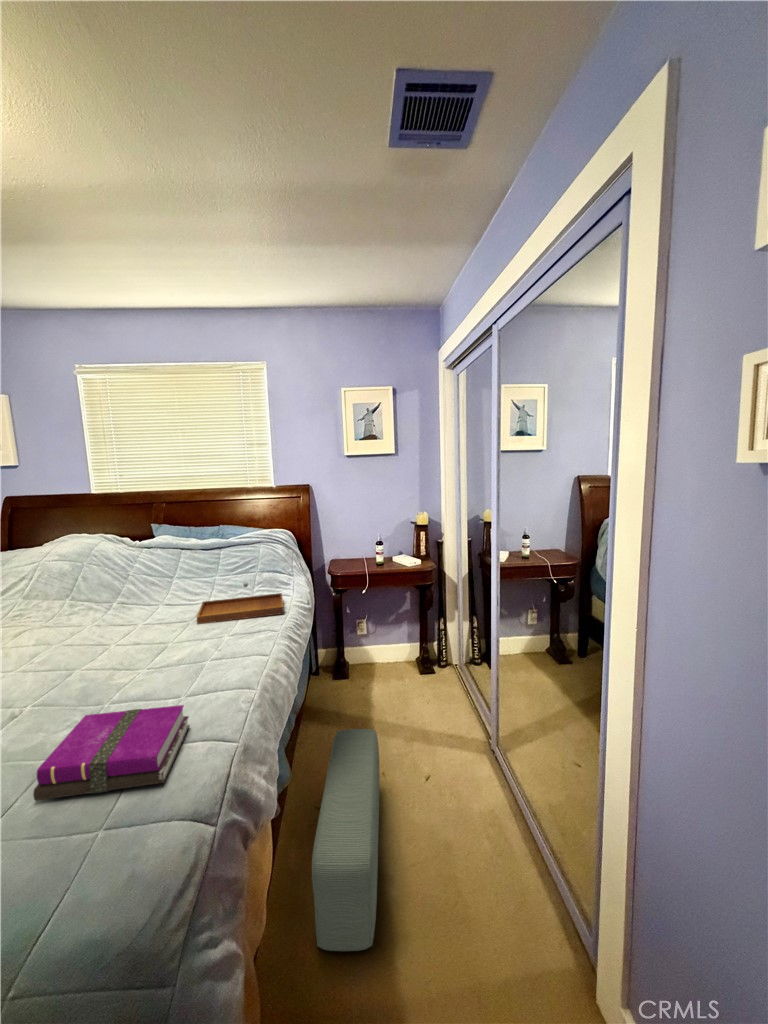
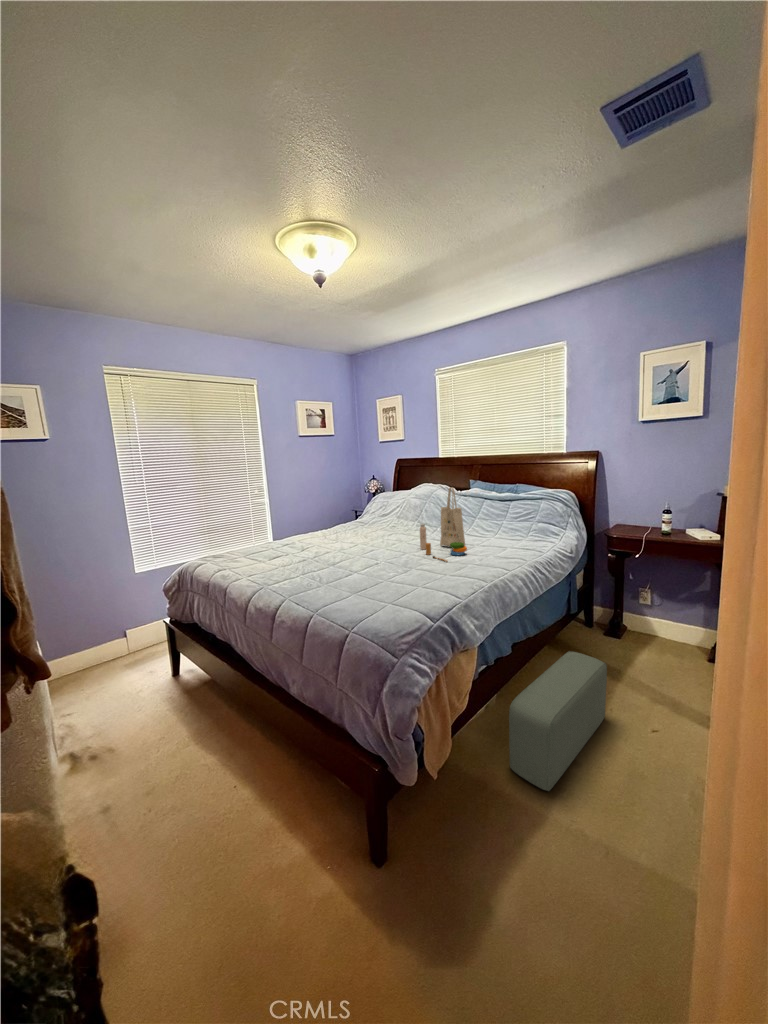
tote bag: none [95,548,186,671] -> present [420,487,467,561]
tray: present [197,583,284,624] -> none [480,524,550,551]
notebook: present [33,705,190,801] -> none [372,563,447,600]

